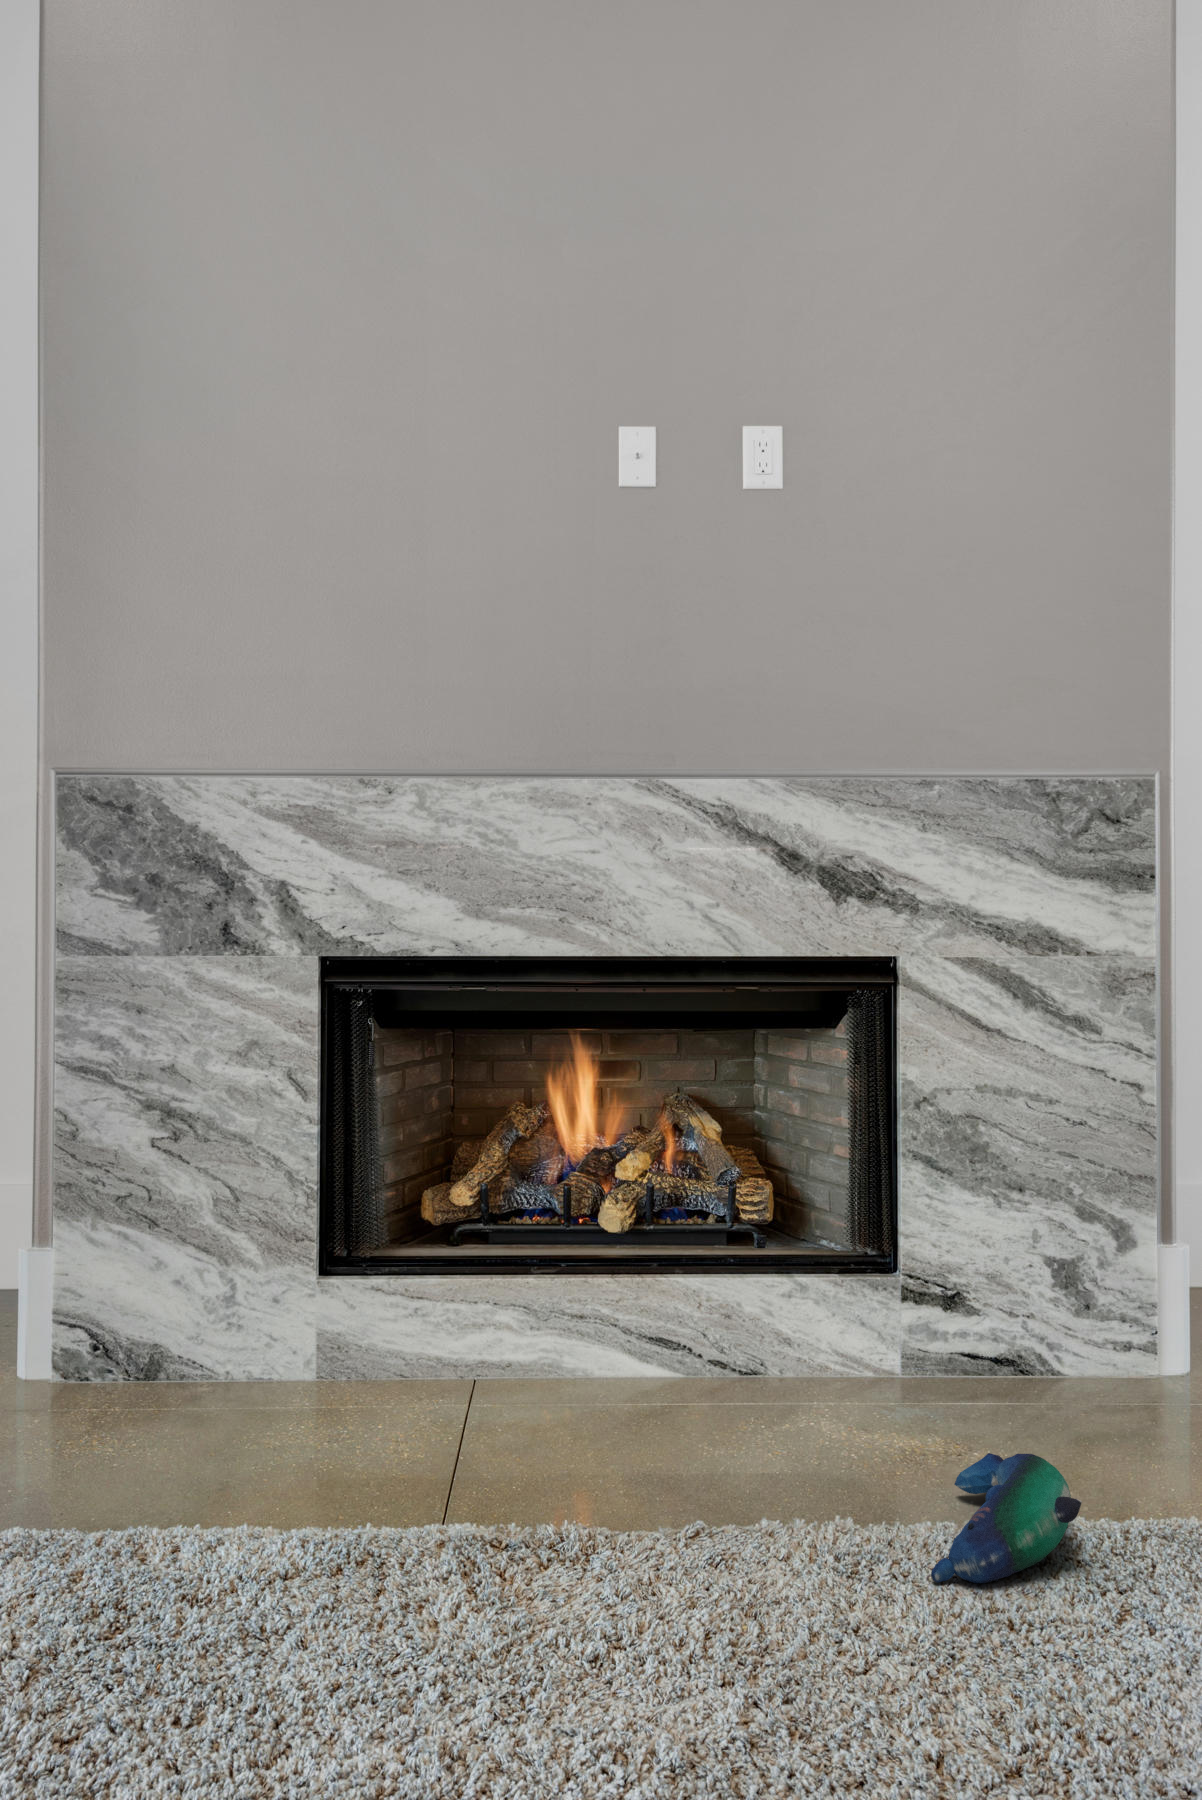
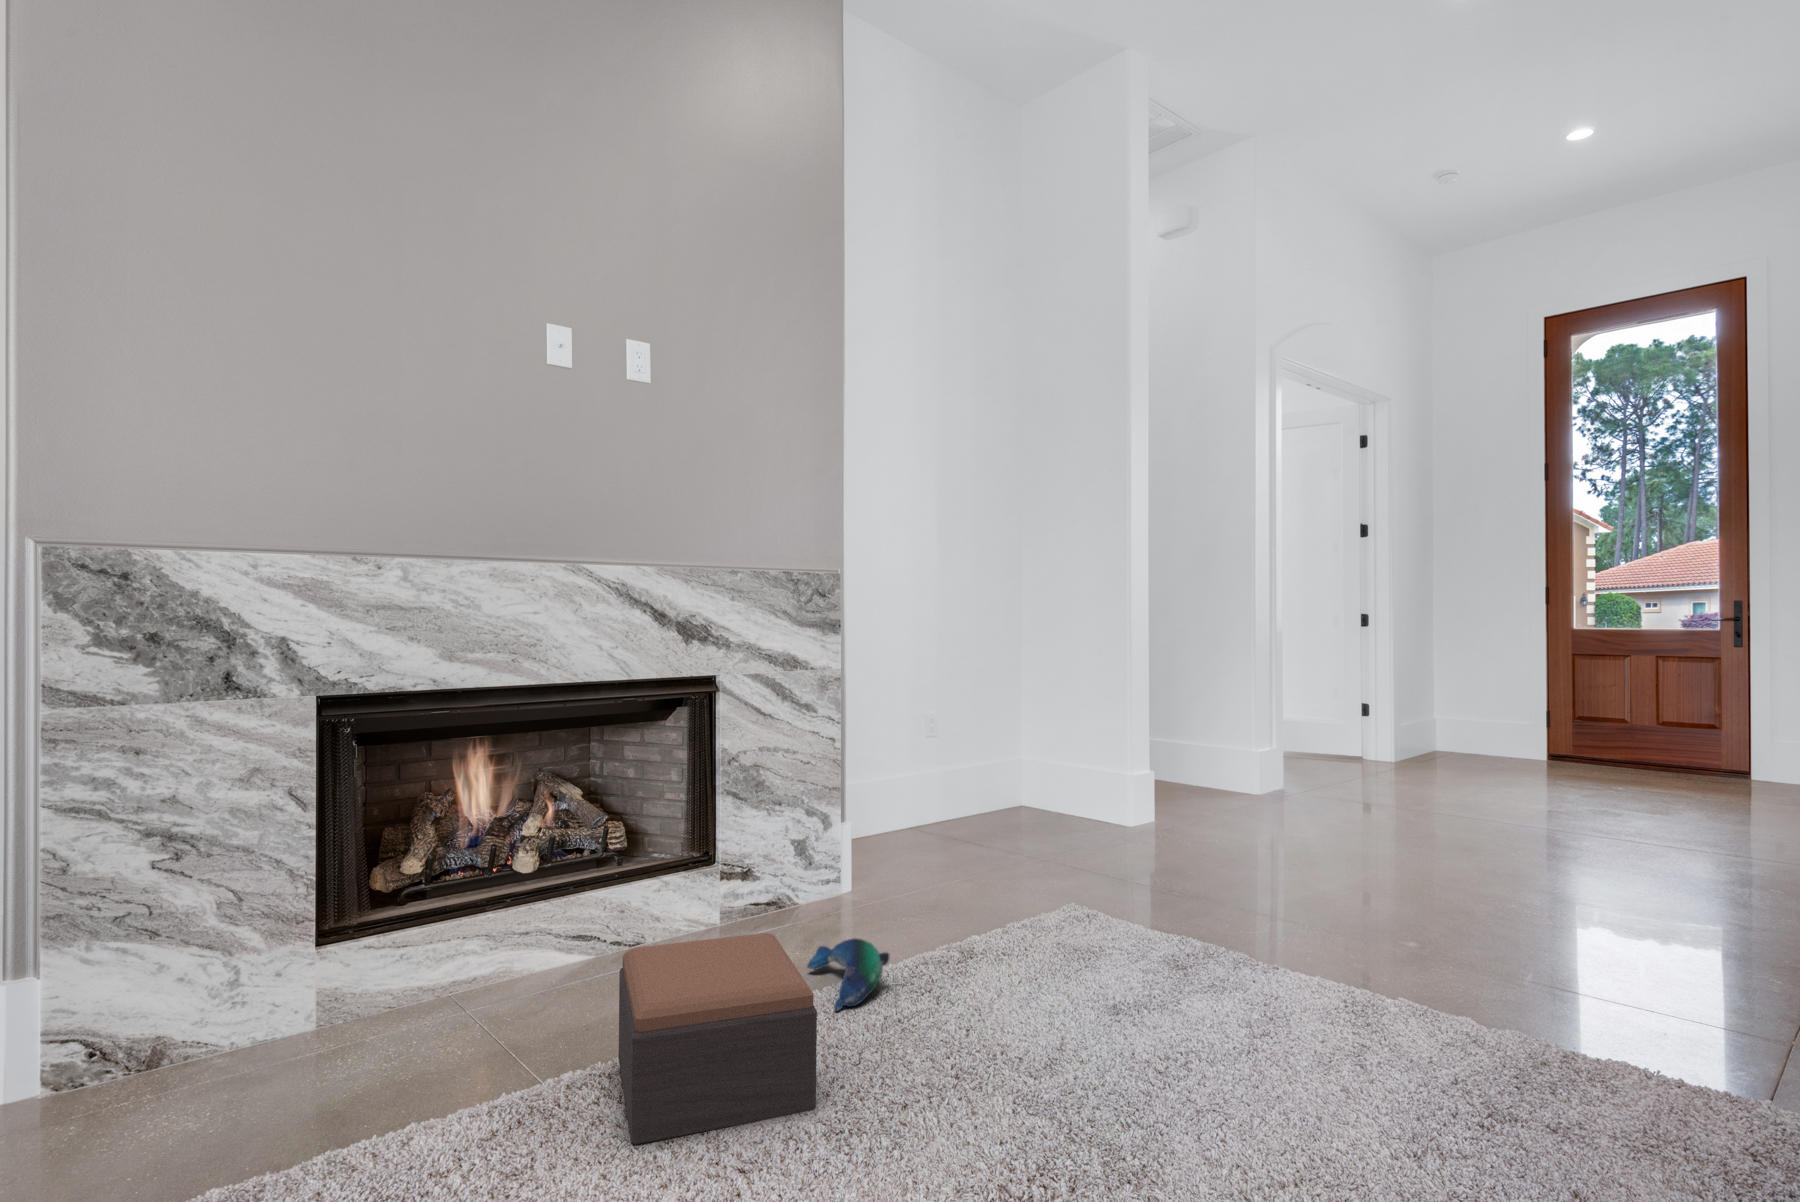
footstool: none [411,1365,787,1757] -> present [619,933,817,1145]

